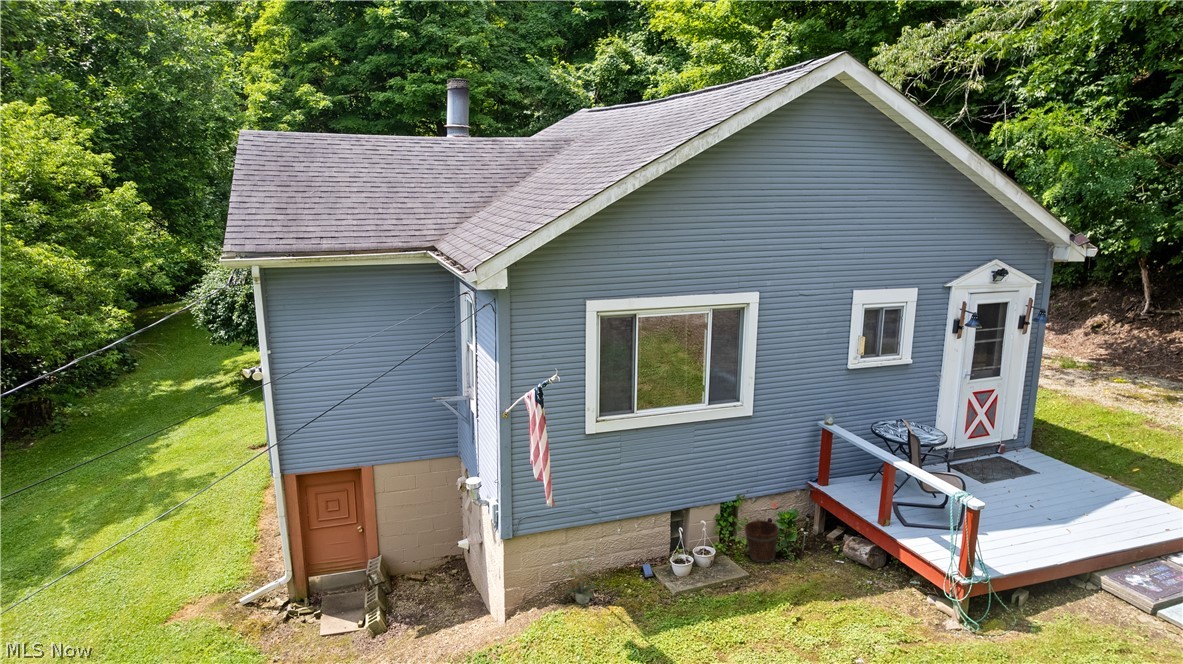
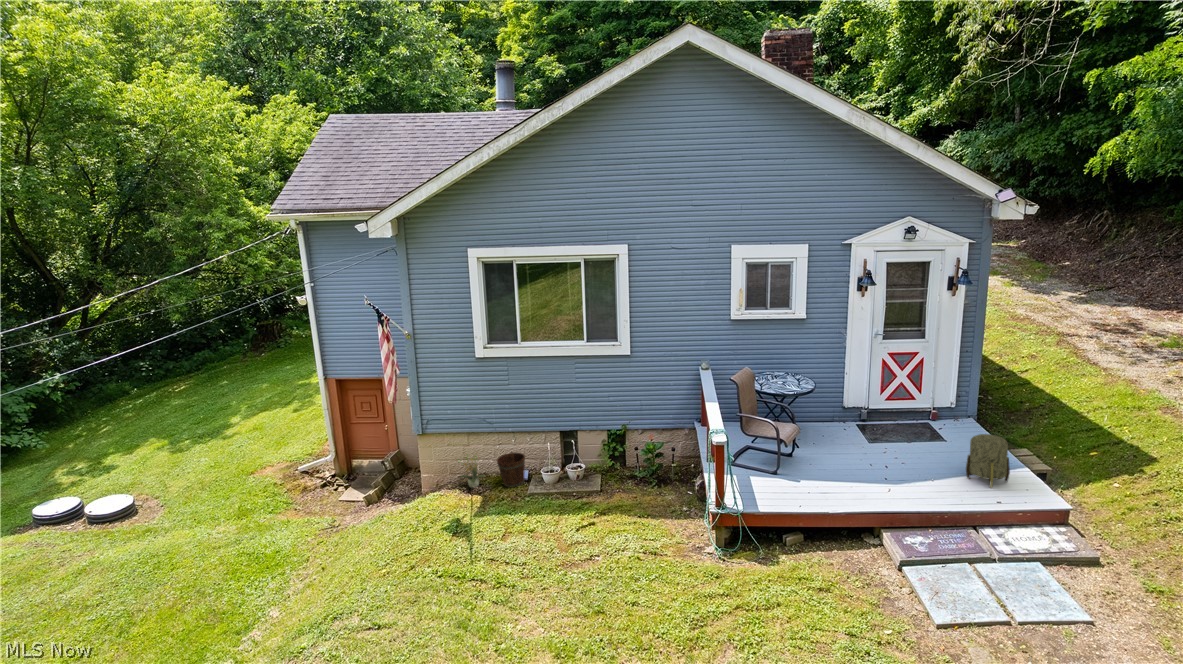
ottoman: none [1105,459,1145,509] -> present [966,434,1010,488]
bucket: present [745,519,779,563] -> present [497,452,525,487]

